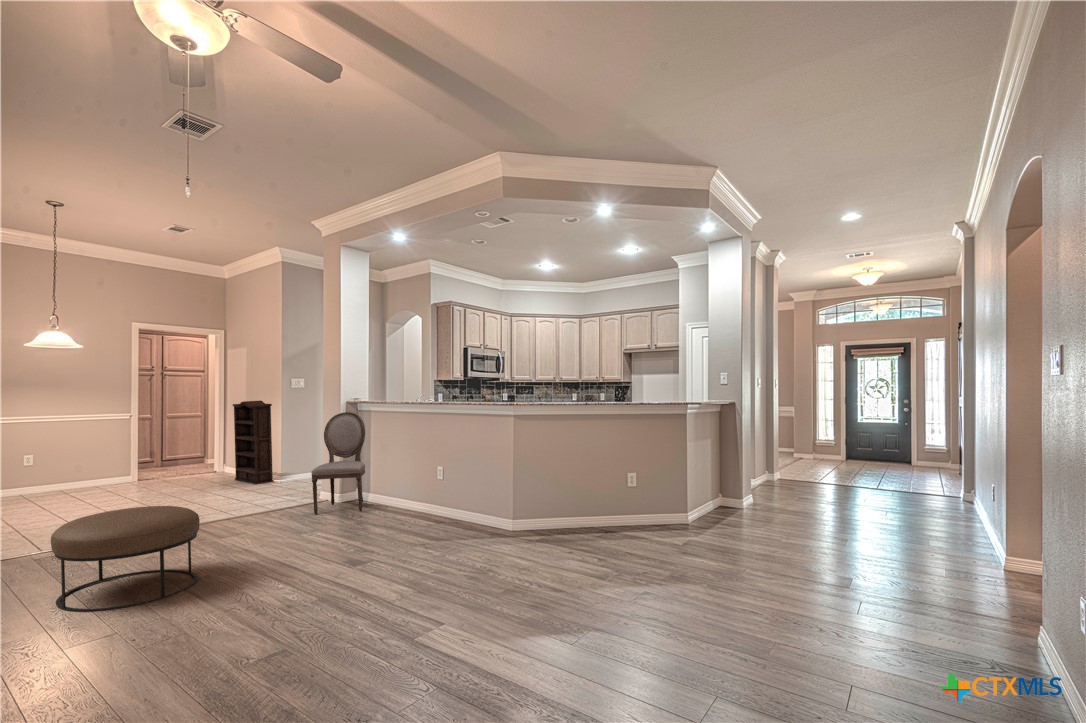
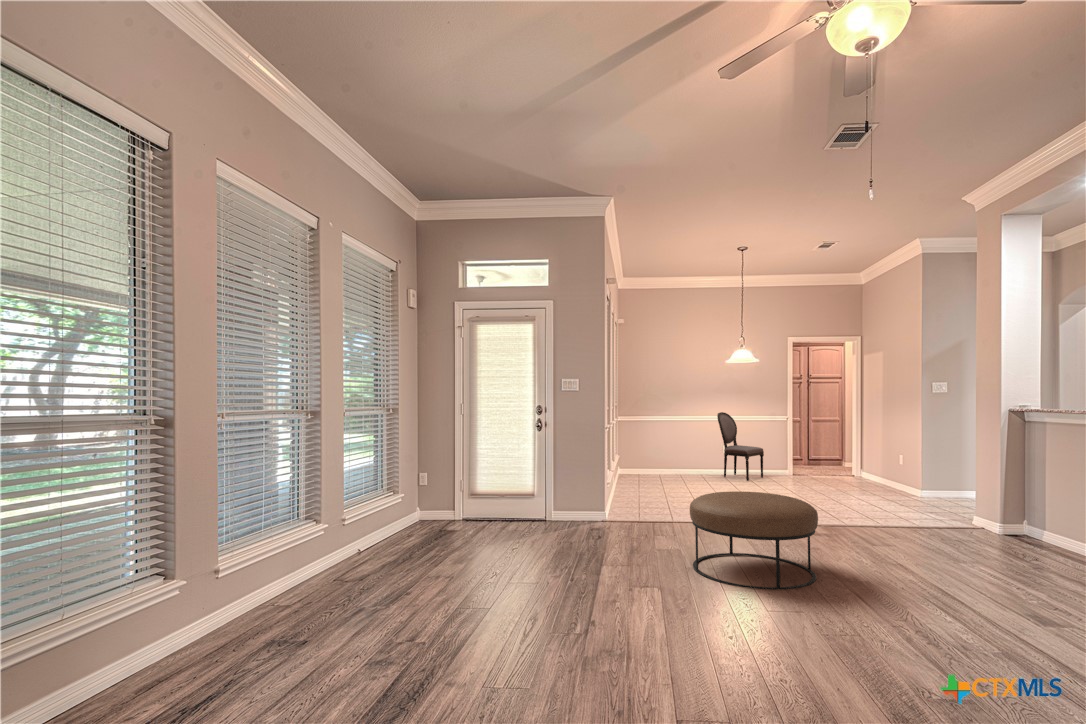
bookshelf: present [233,401,274,484] -> none [869,406,914,495]
dining chair: present [311,412,365,514] -> present [717,412,764,481]

